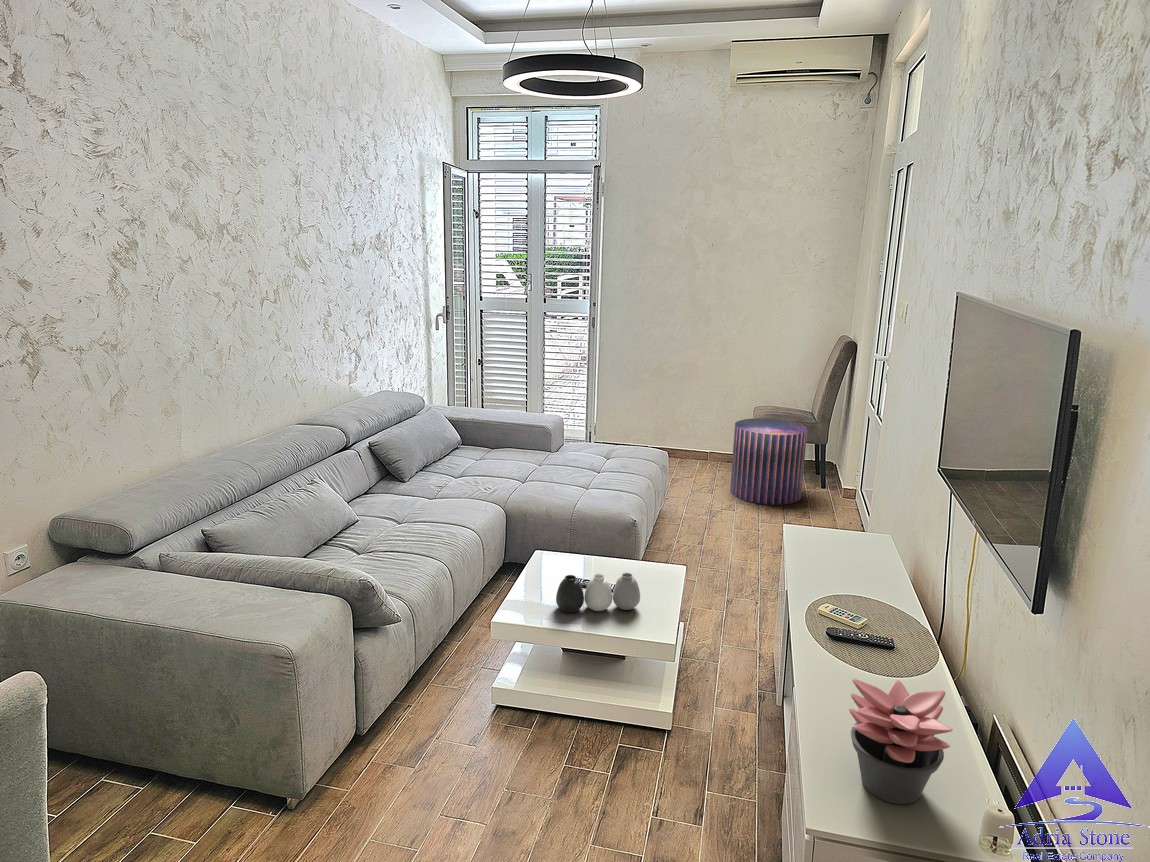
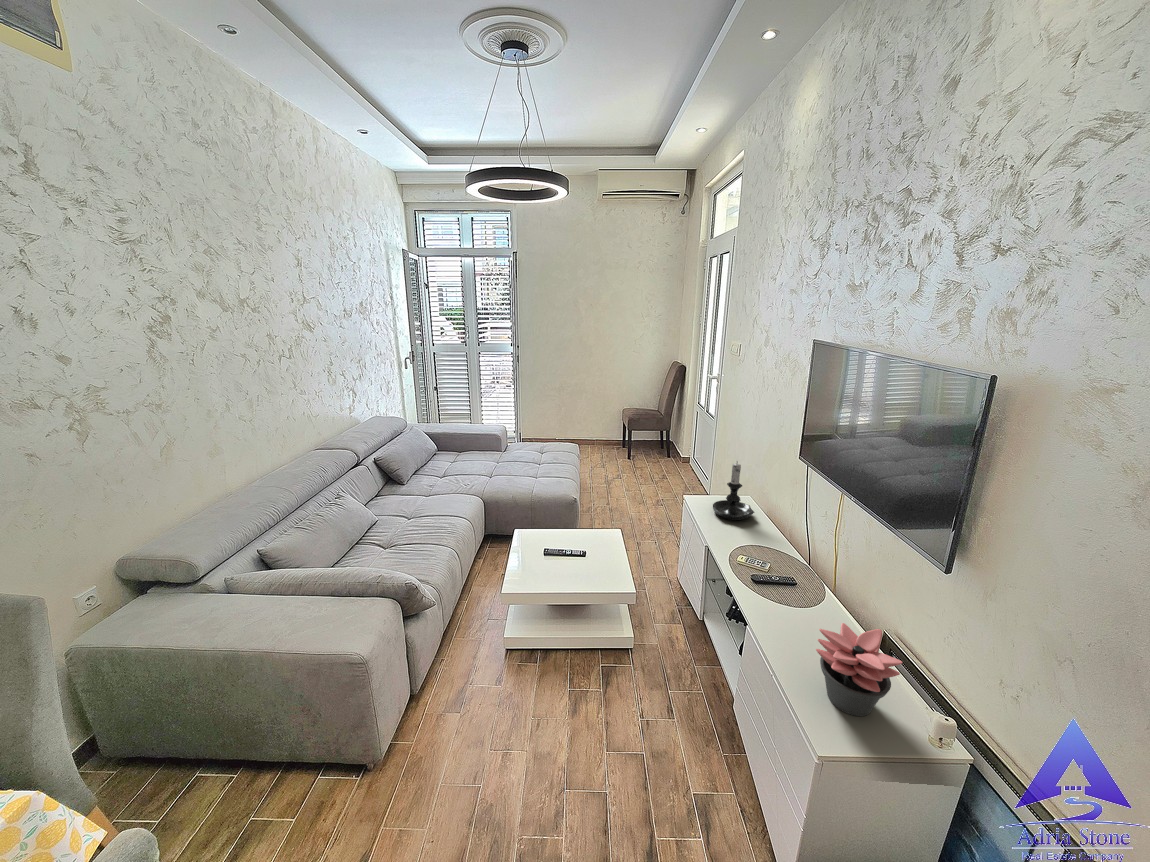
pouf: present [730,418,807,505] -> none [613,415,660,470]
candle holder: none [818,475,881,565] -> present [713,462,754,520]
vase: present [556,573,640,612] -> none [545,542,602,575]

